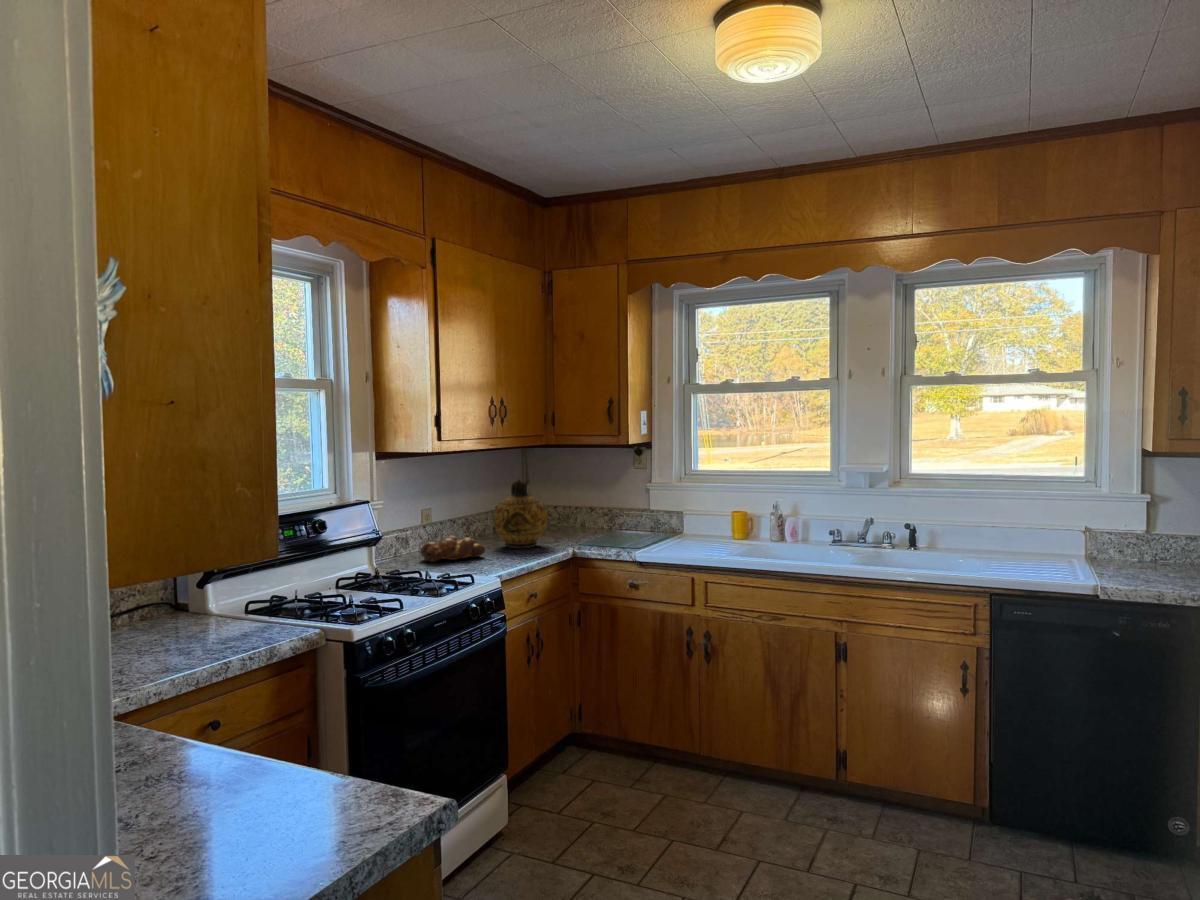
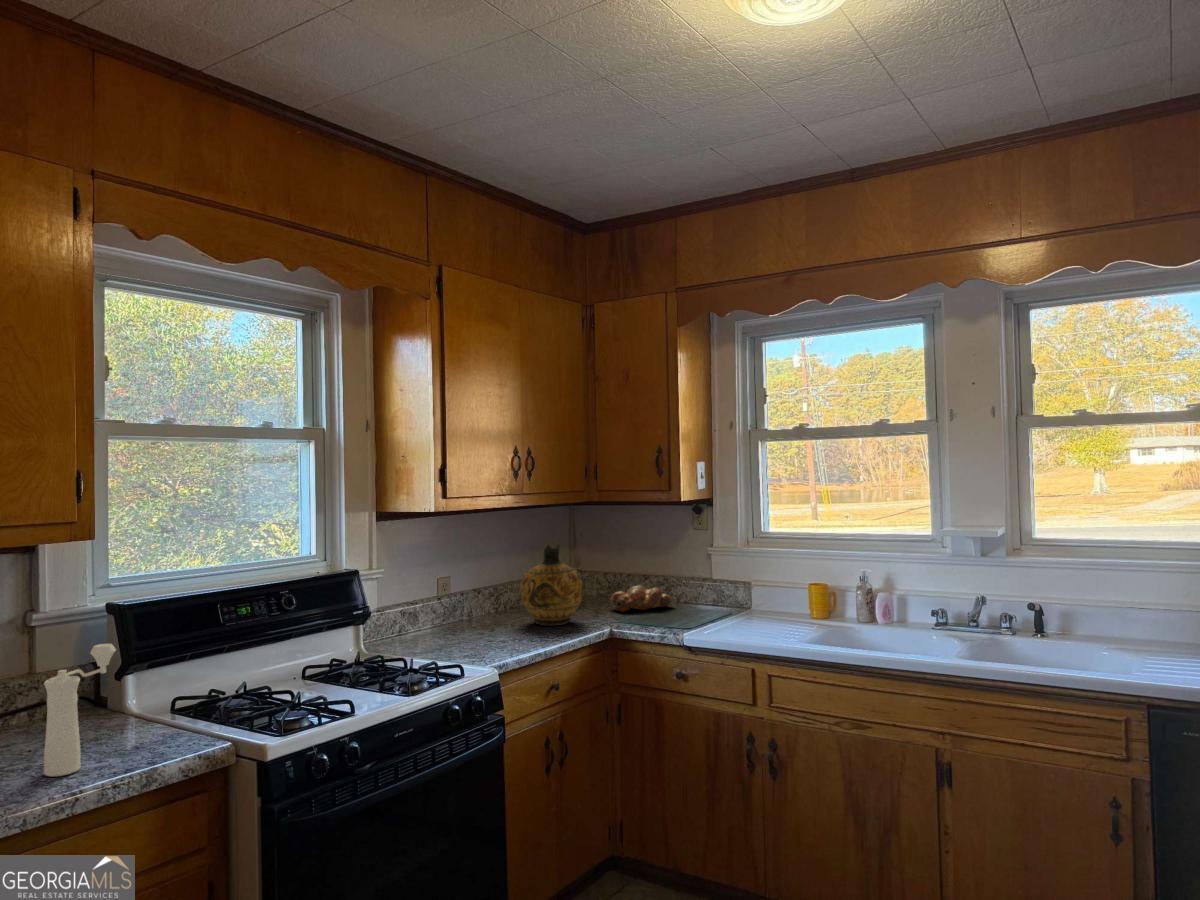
bread loaf: present [421,536,485,562] -> present [610,585,673,611]
pepper mill: none [187,554,228,653] -> present [44,644,116,776]

